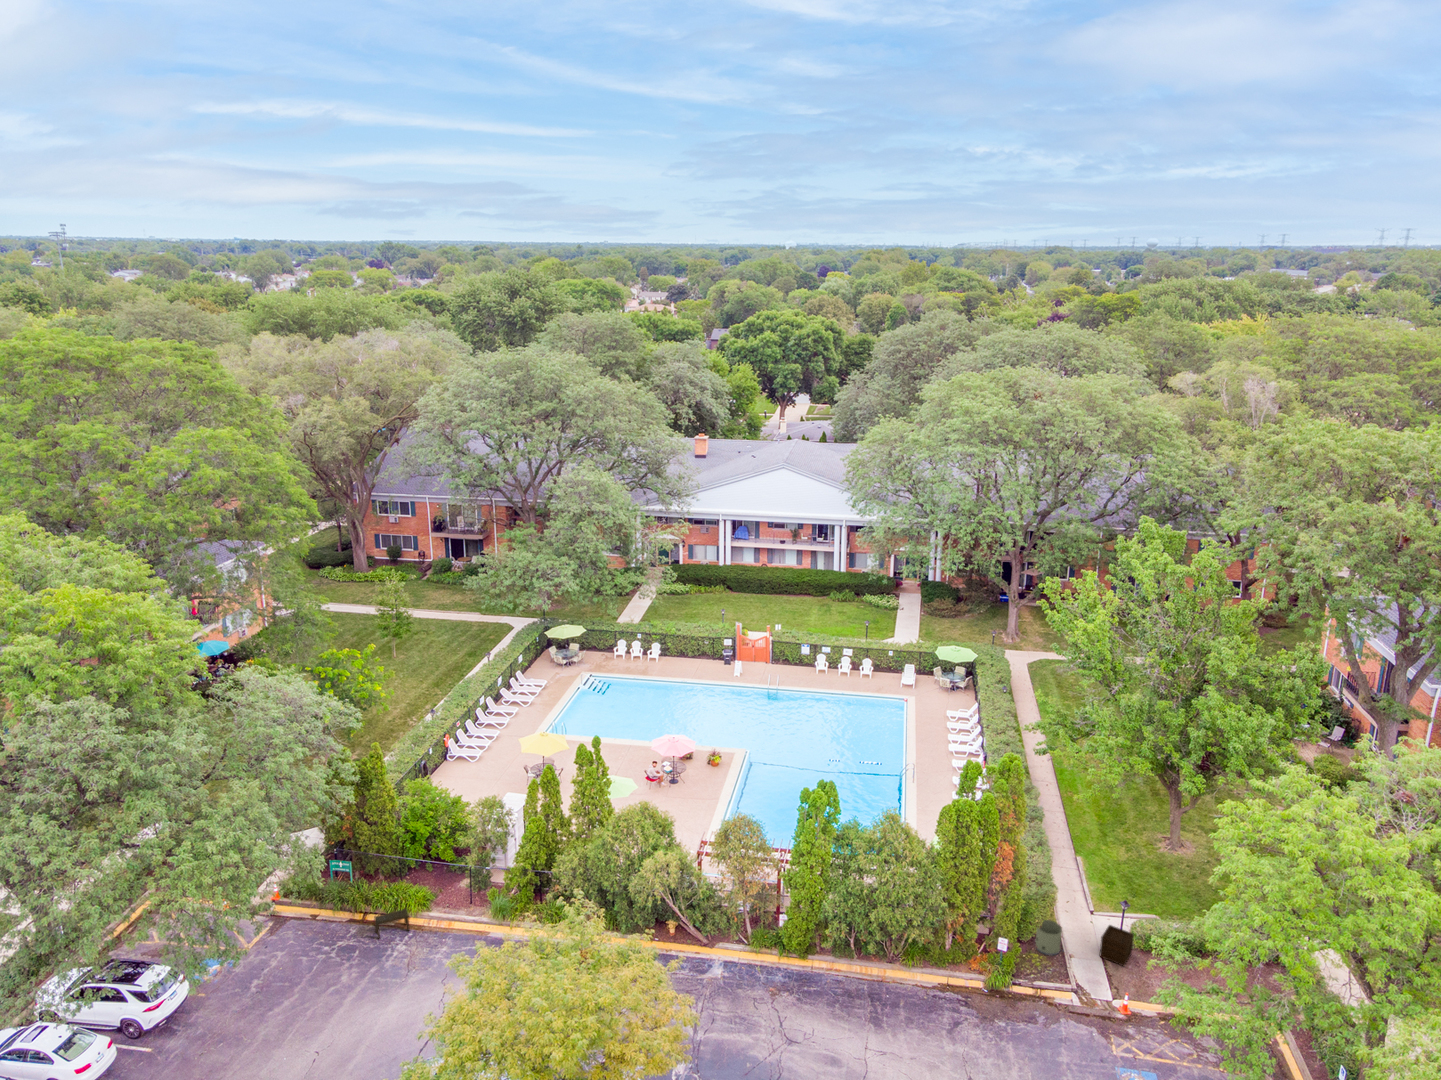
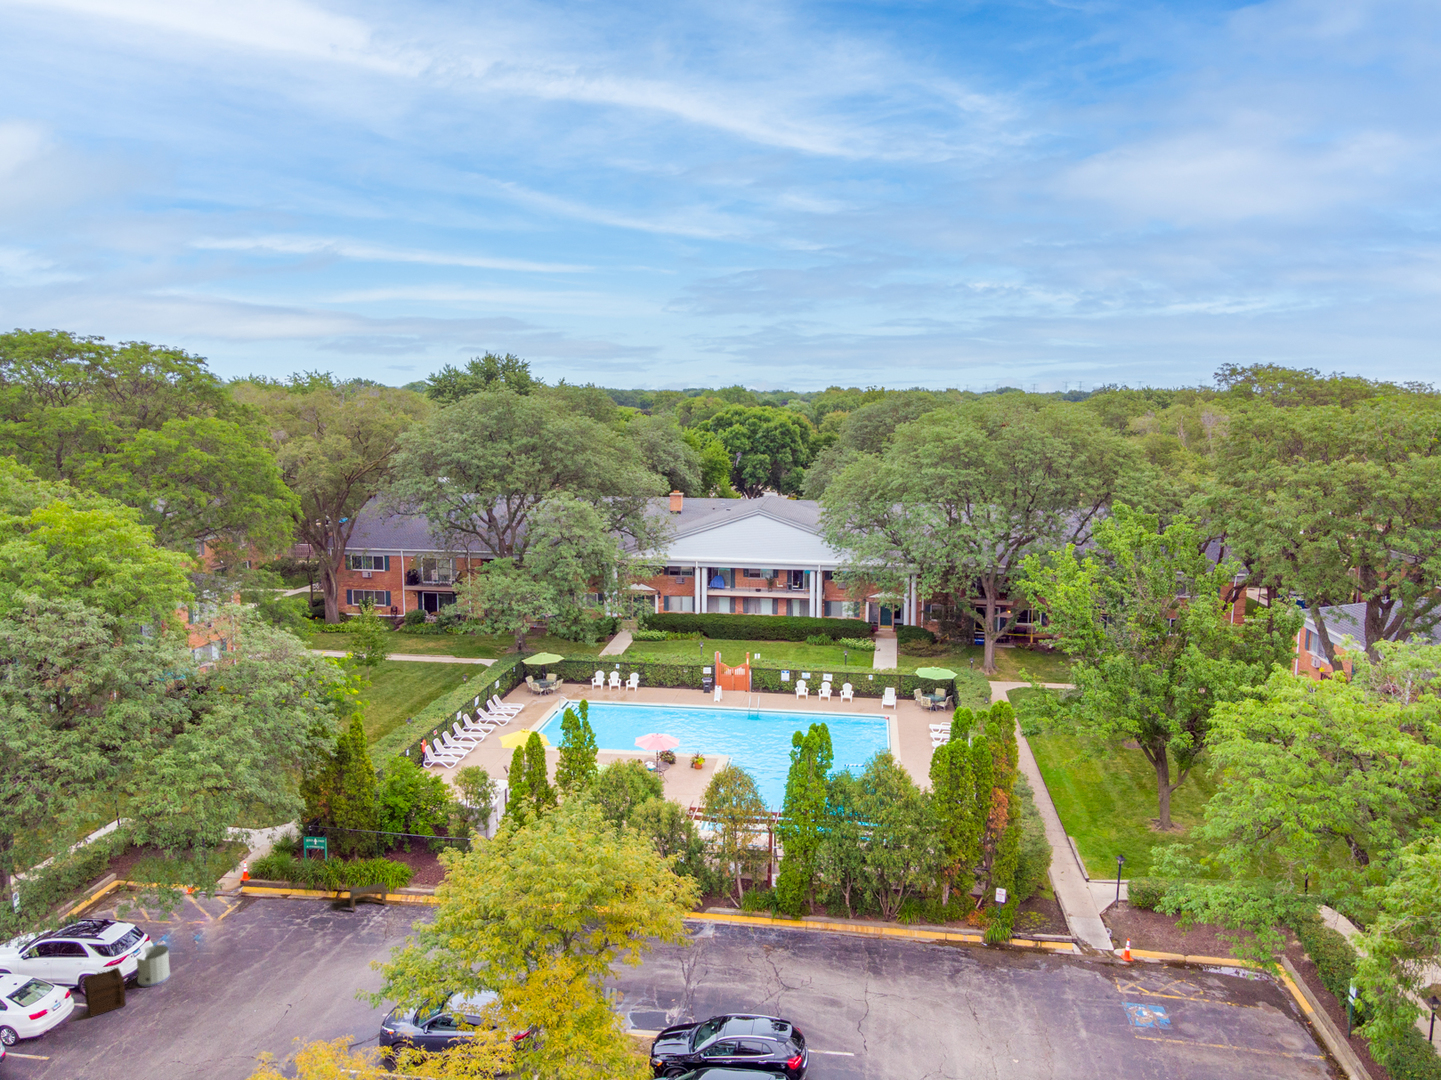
trash can: present [1036,920,1062,956] -> present [137,945,170,987]
wooden crate: present [1099,925,1134,966] -> present [84,967,126,1017]

